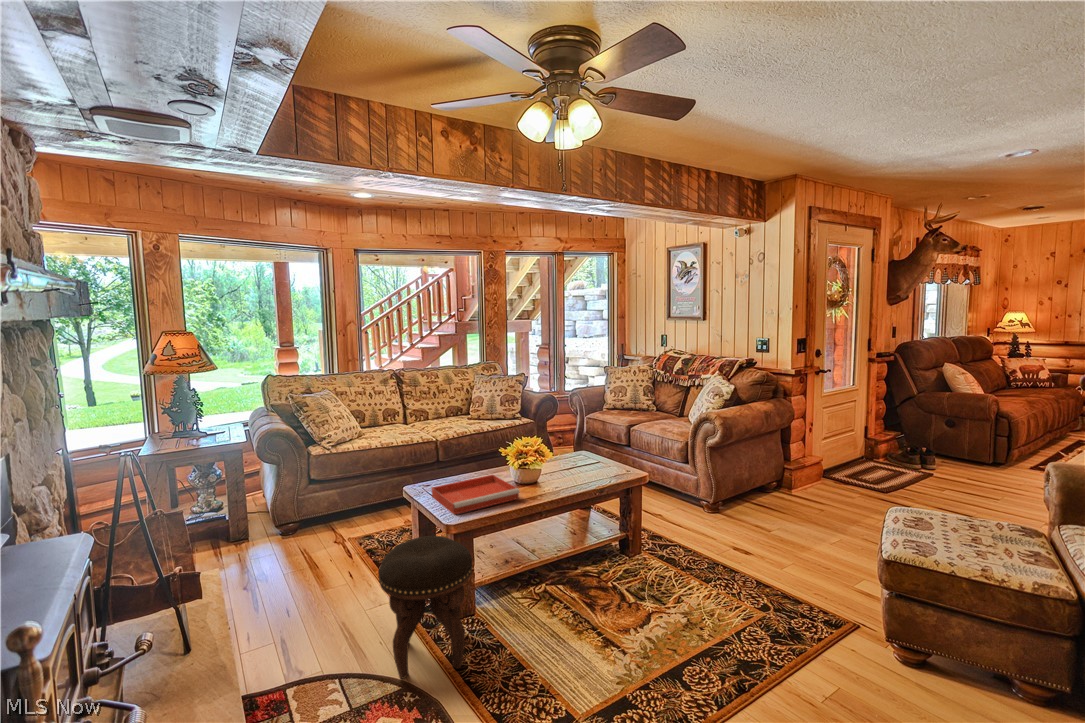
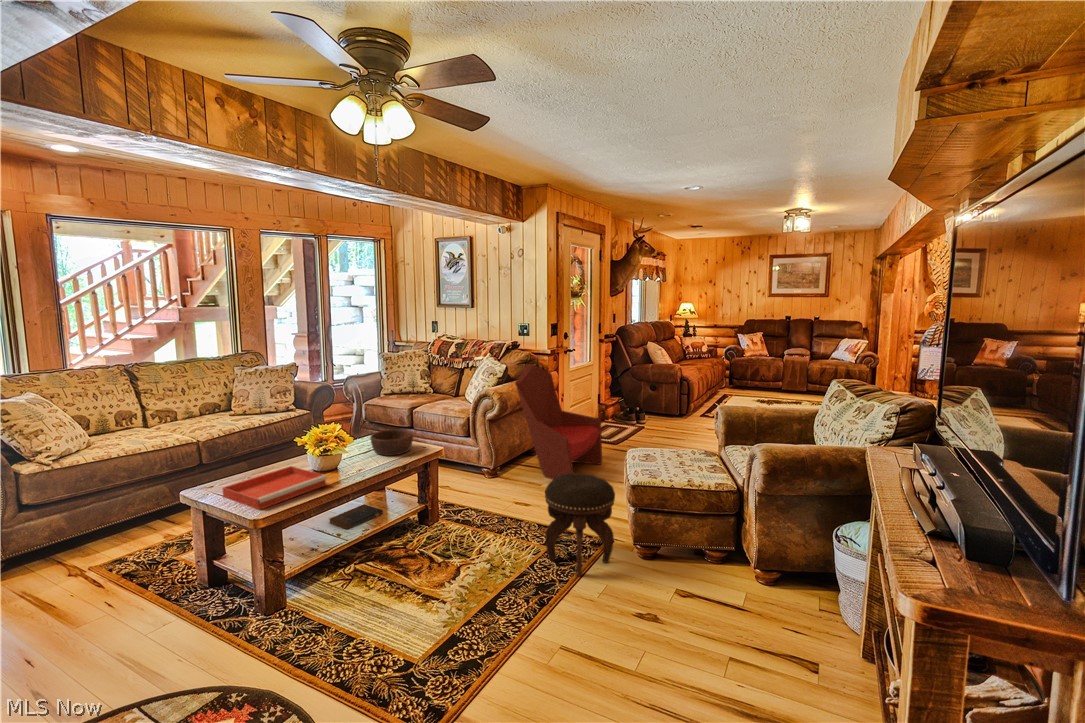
armchair: none [742,387,861,541] -> present [515,365,602,480]
wooden bowl: none [572,448,615,476] -> present [370,429,413,455]
hardcover book: none [527,522,579,547] -> present [330,504,383,530]
footstool: present [378,536,472,678] -> present [545,473,615,577]

